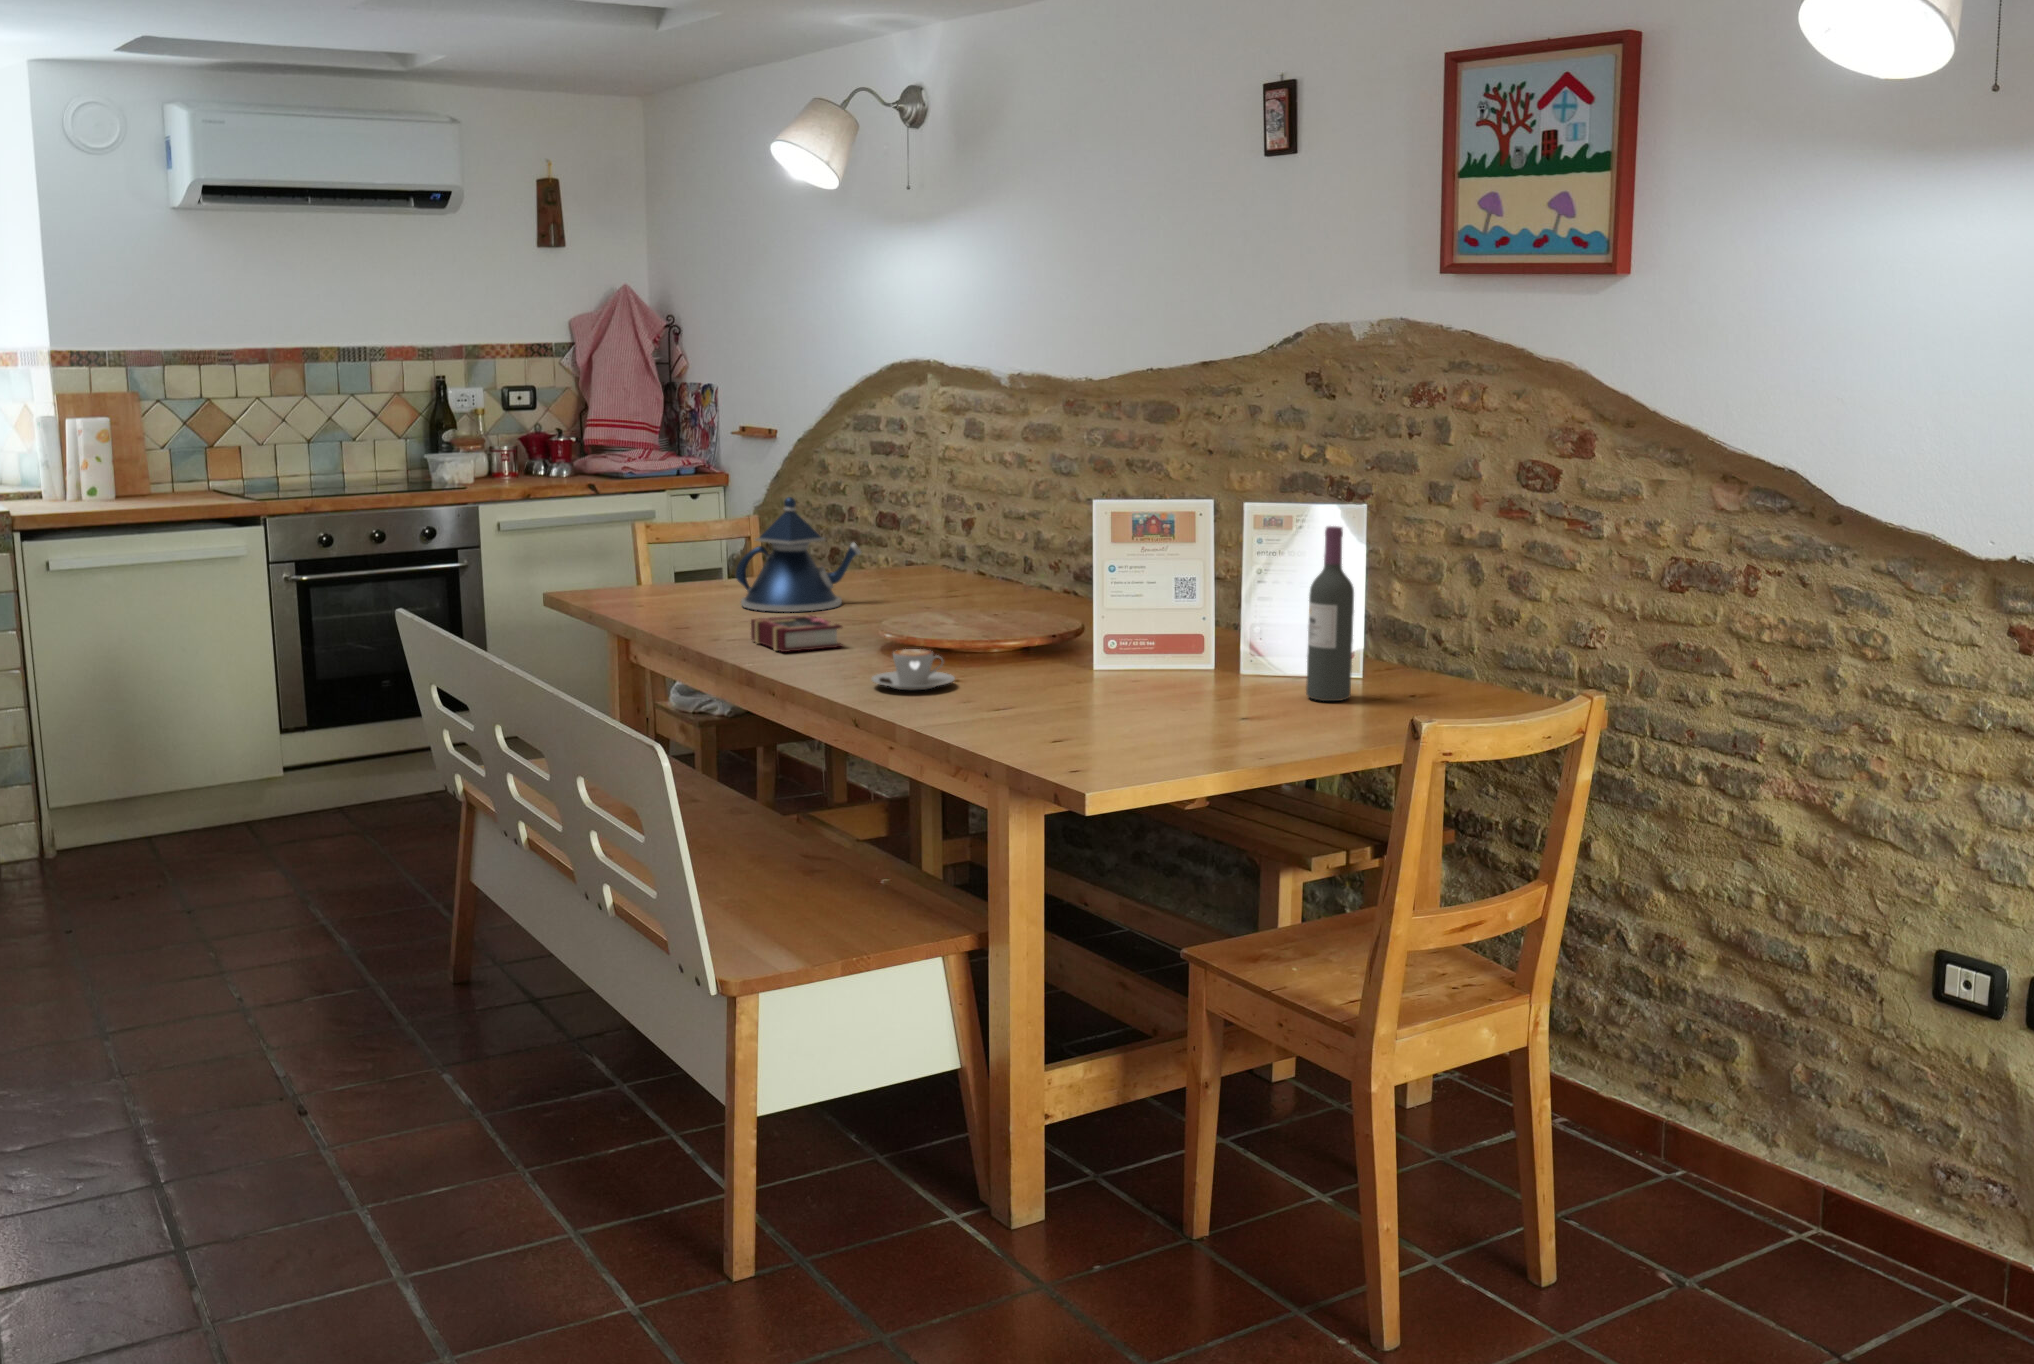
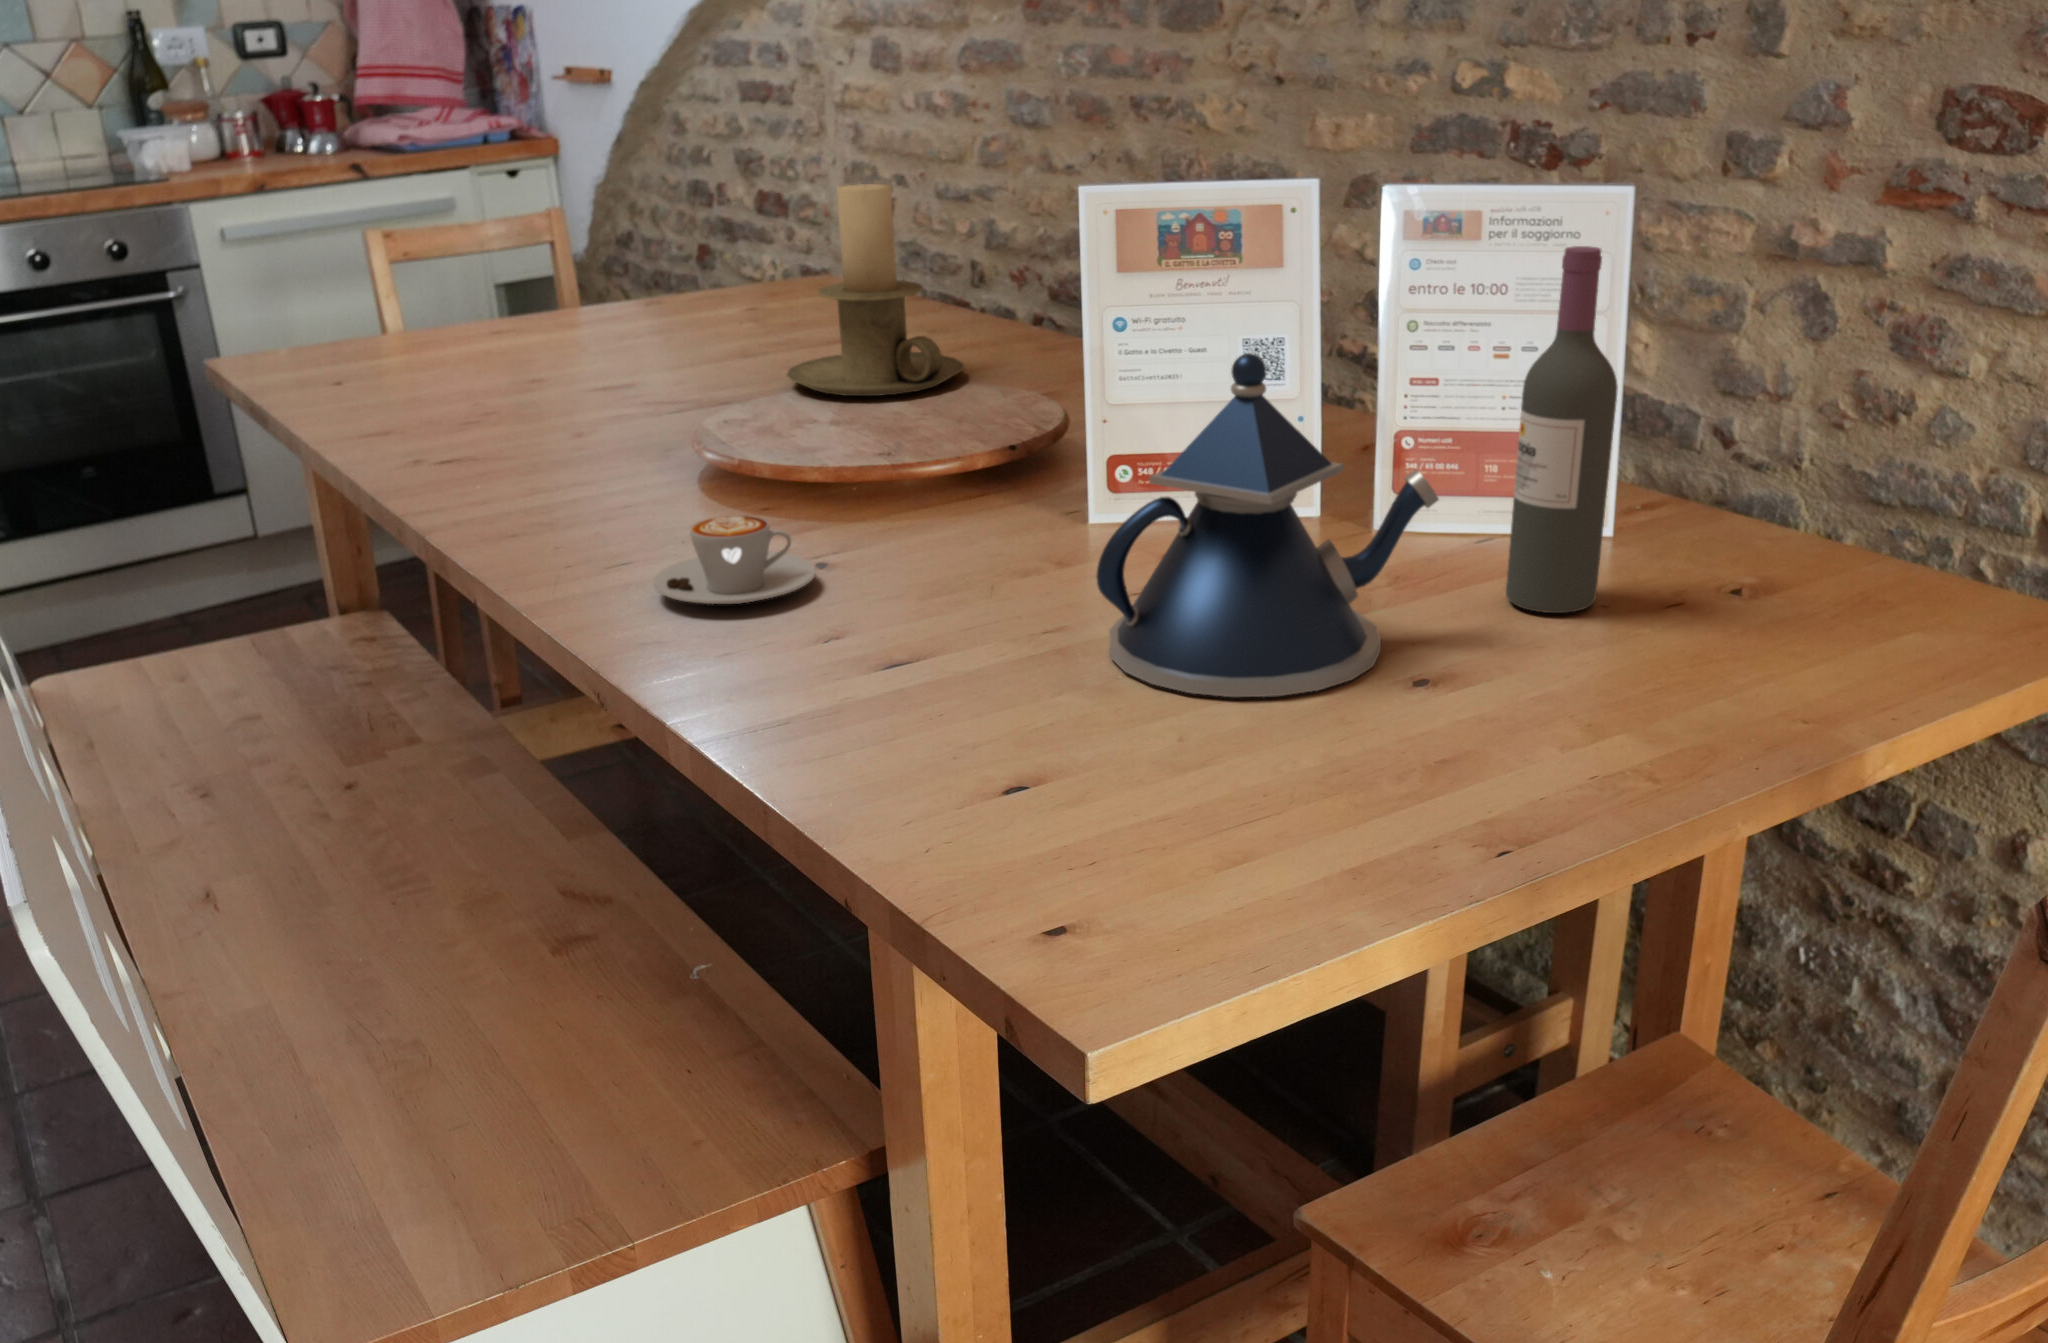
teapot: present [736,497,861,612] -> present [1096,353,1439,697]
candle holder: none [918,499,1023,617] -> present [787,184,964,396]
book: present [751,615,842,652] -> none [475,415,635,499]

